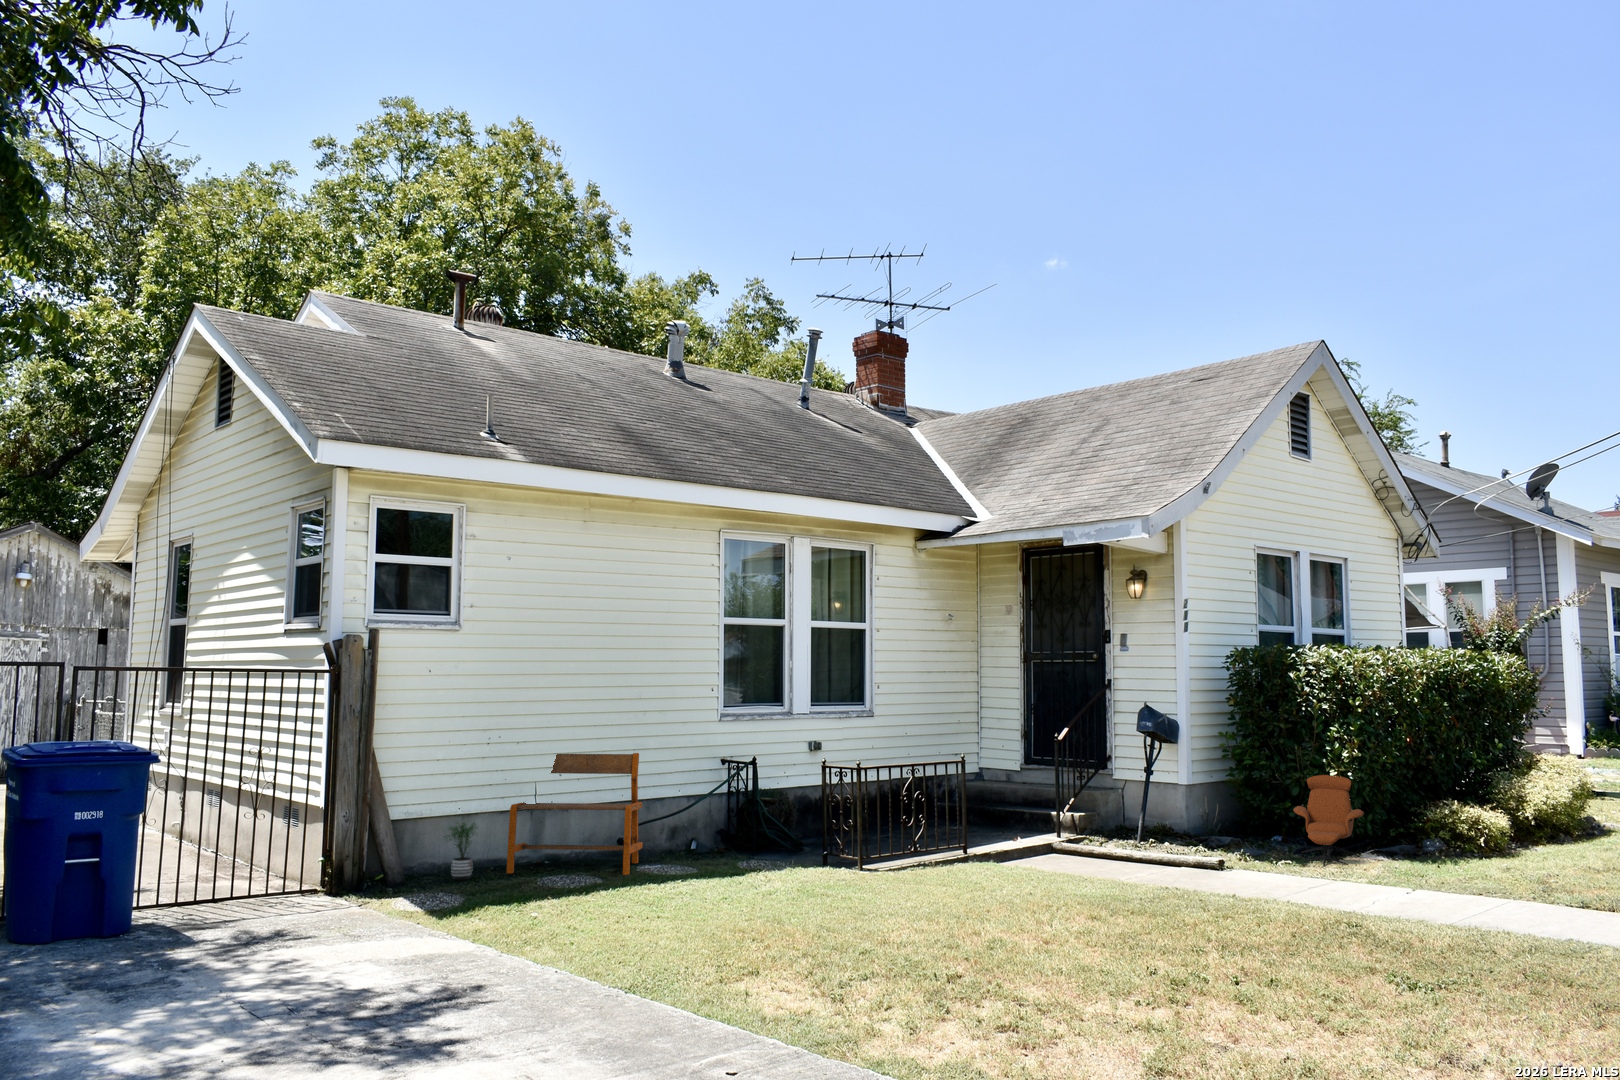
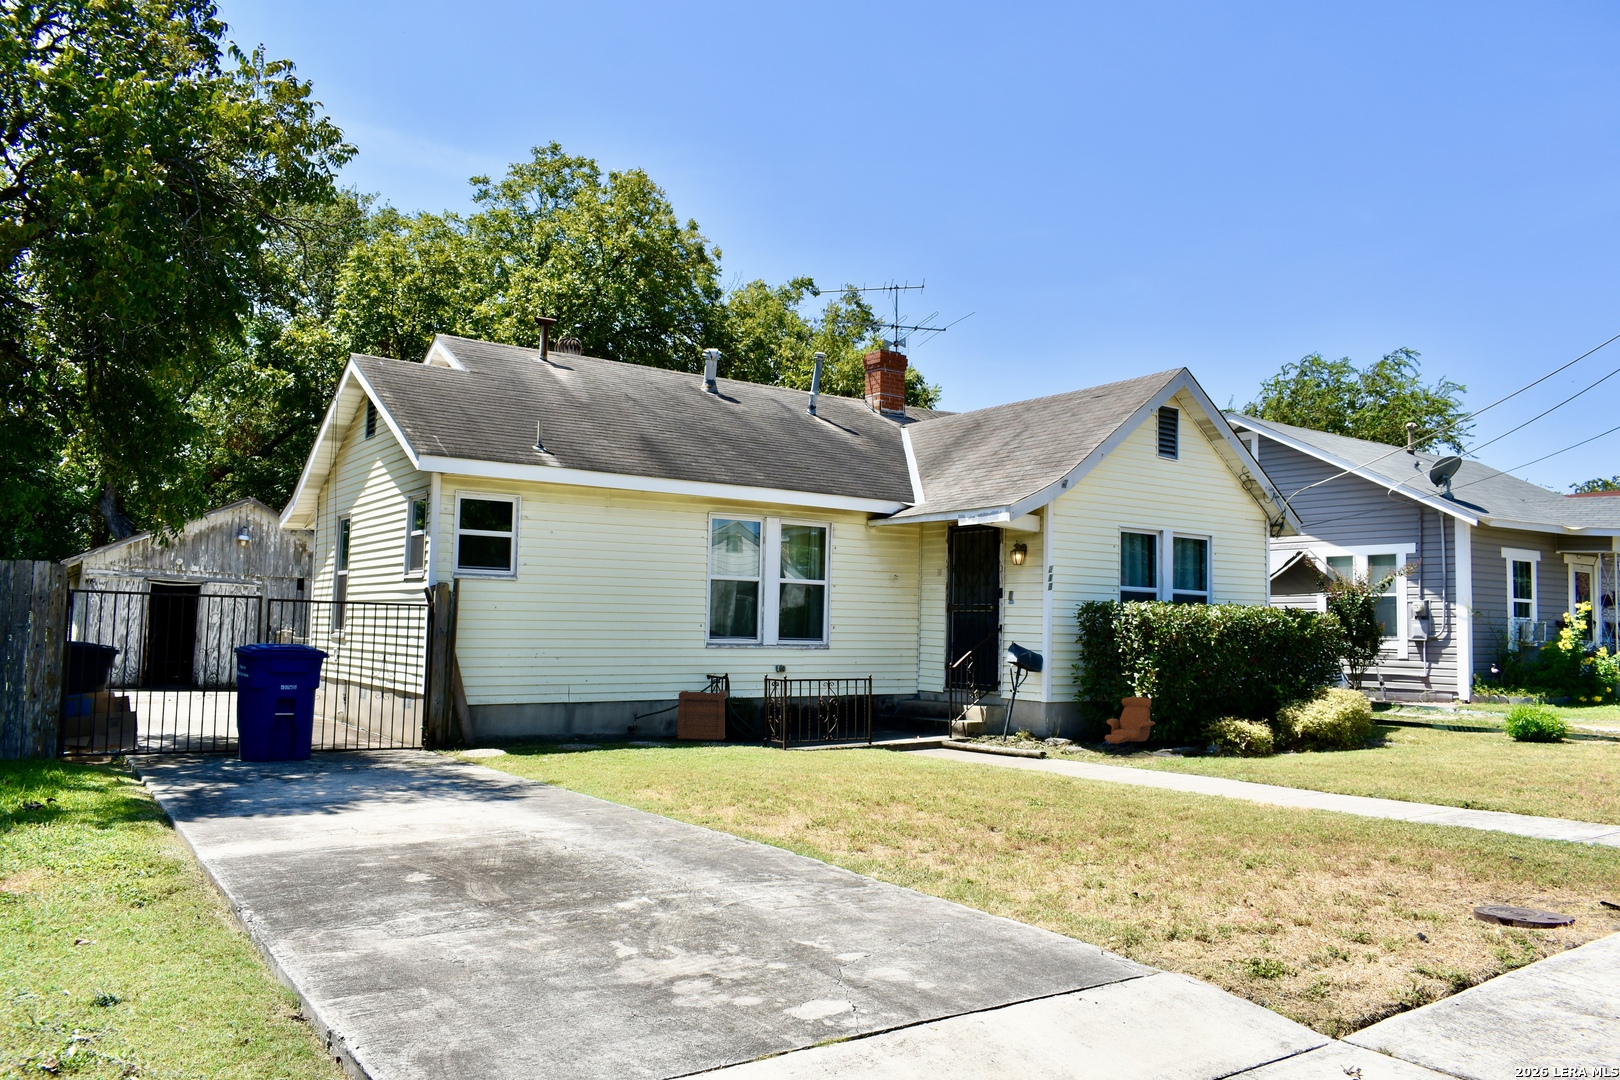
bench: present [506,753,643,875] -> none [545,664,639,745]
wooden crate: none [691,781,760,856] -> present [677,690,728,740]
potted plant: present [444,822,477,880] -> none [501,705,526,743]

